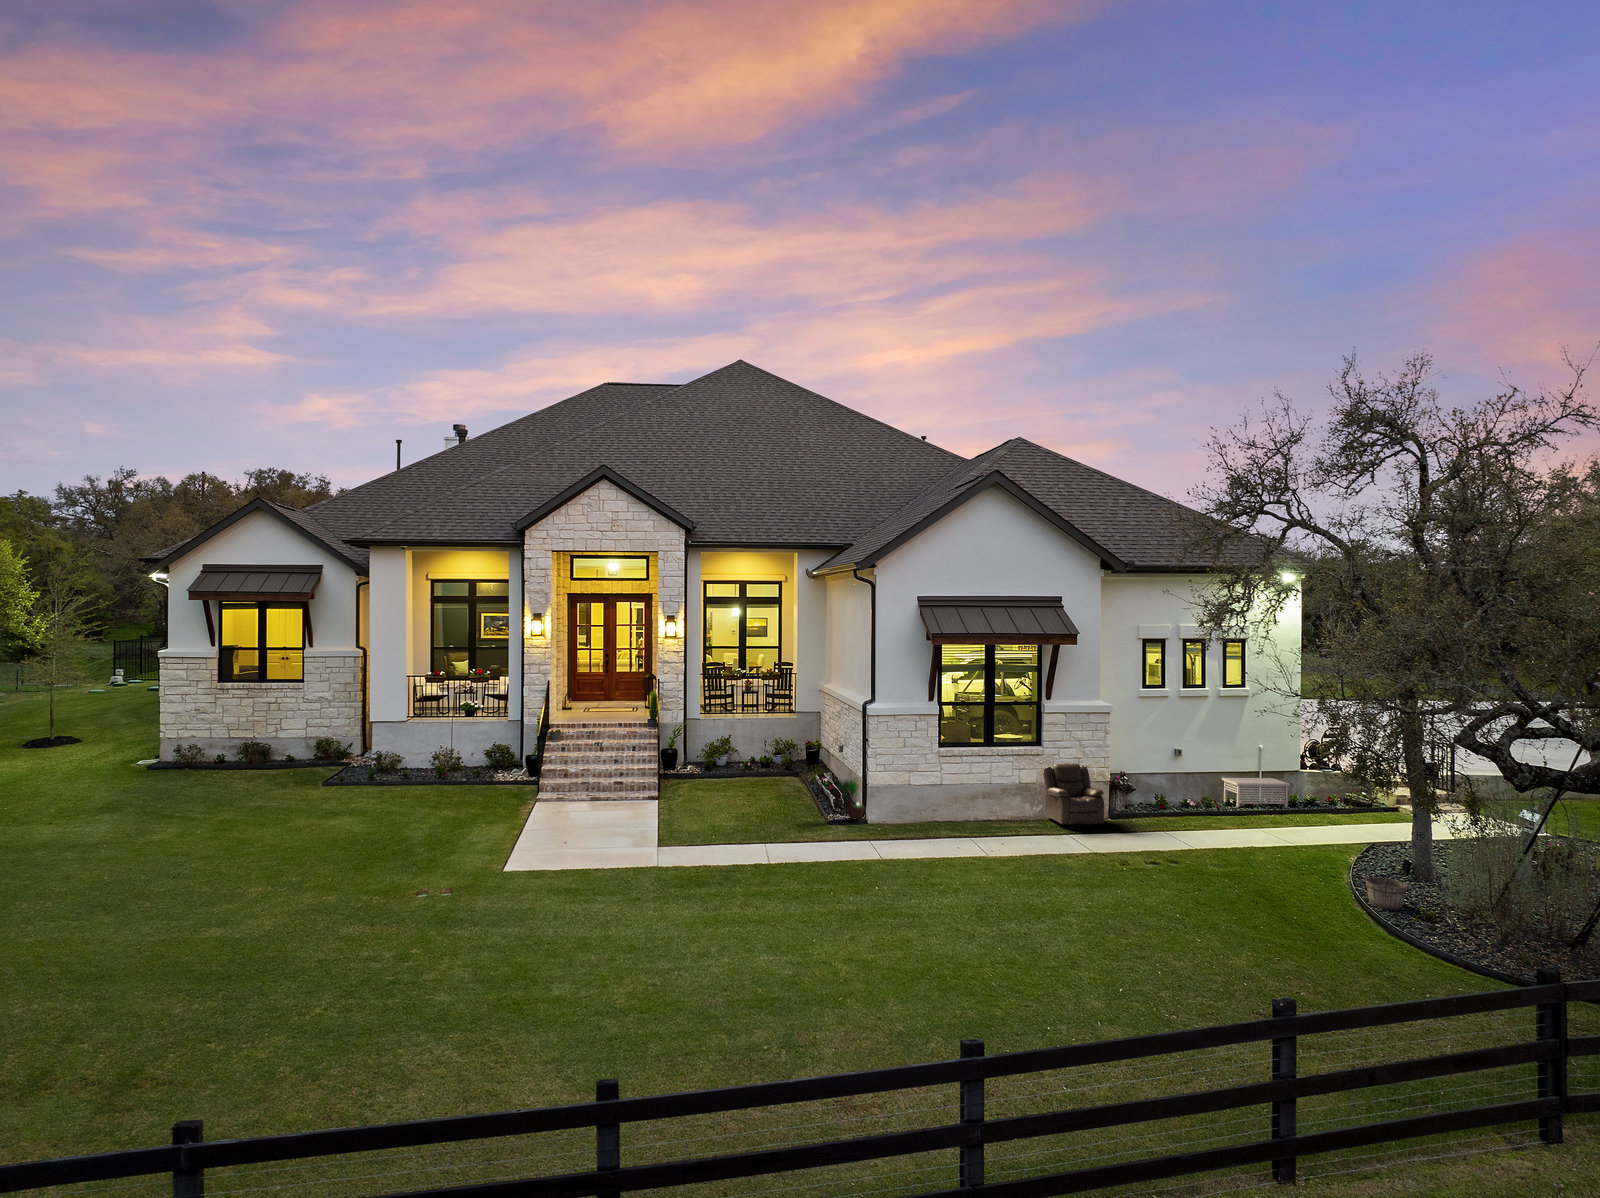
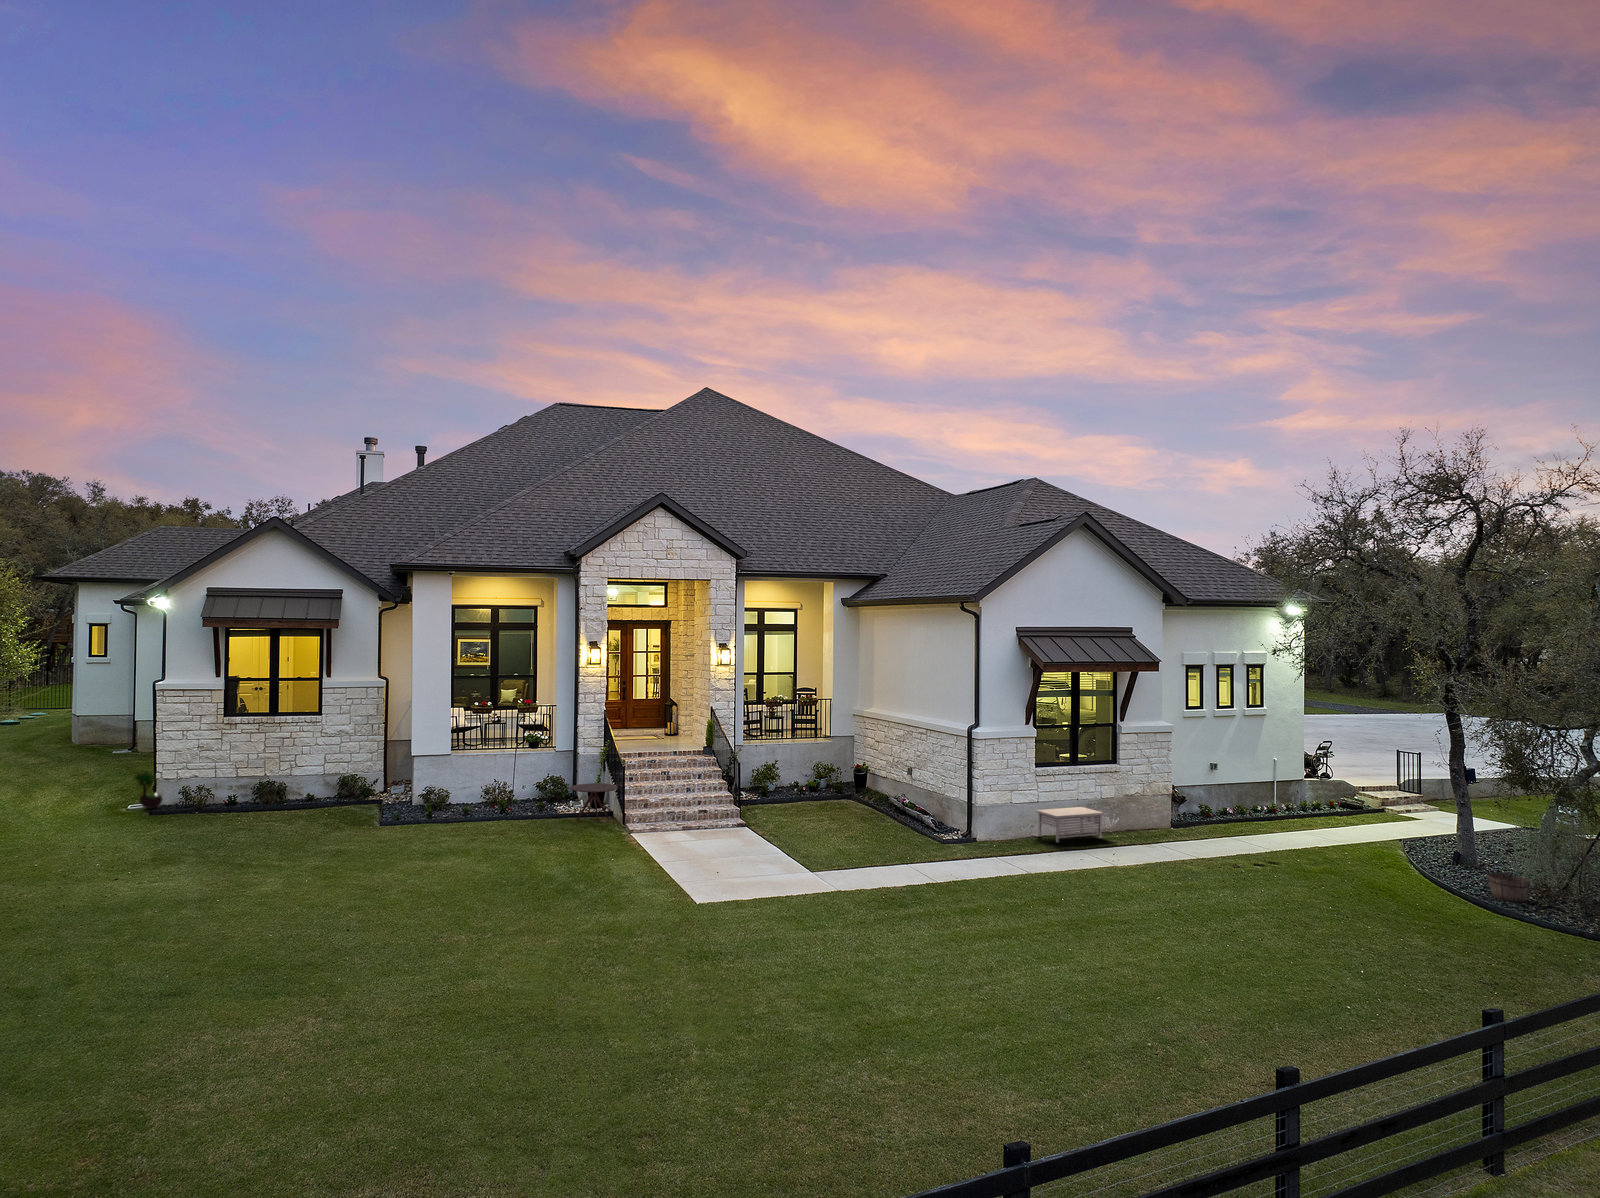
round table: none [501,752,547,788] -> present [570,783,618,822]
chair: present [1042,763,1104,826] -> none [1120,778,1185,838]
storage bench: present [1222,778,1290,807] -> present [1036,807,1103,842]
potted tree: present [839,780,864,819] -> present [134,772,162,809]

